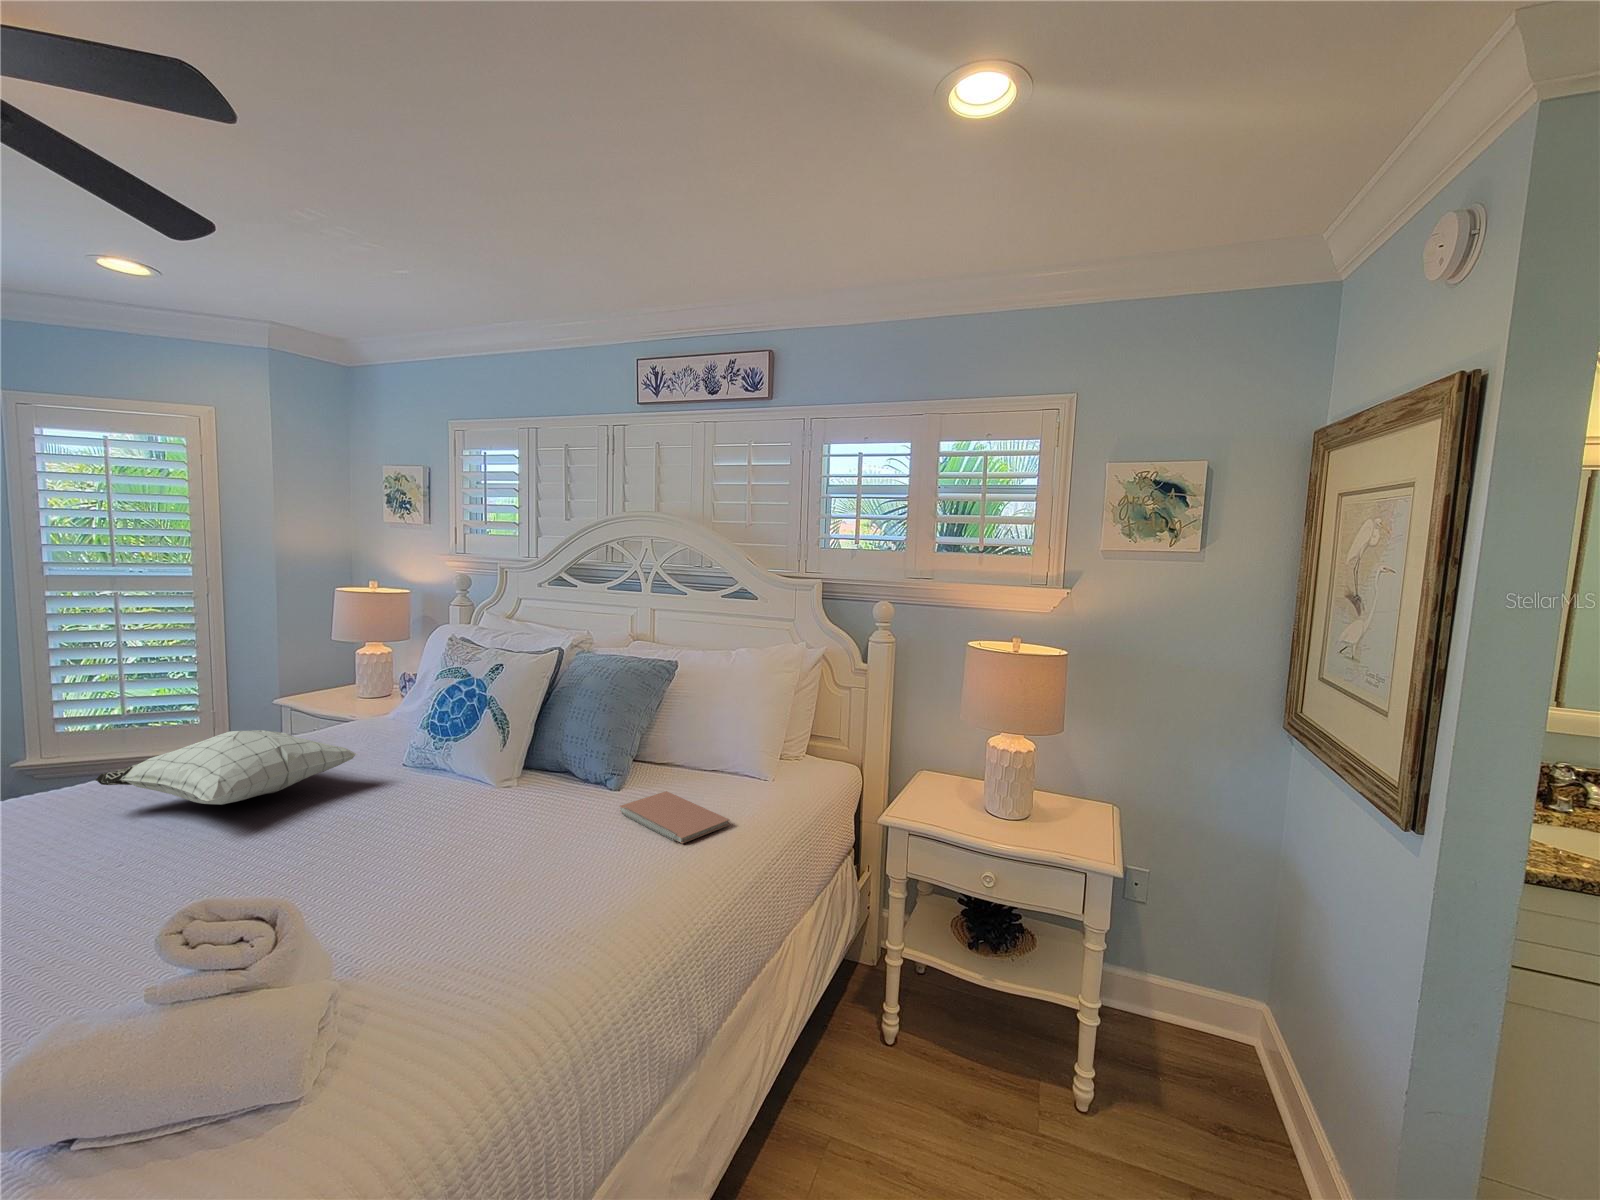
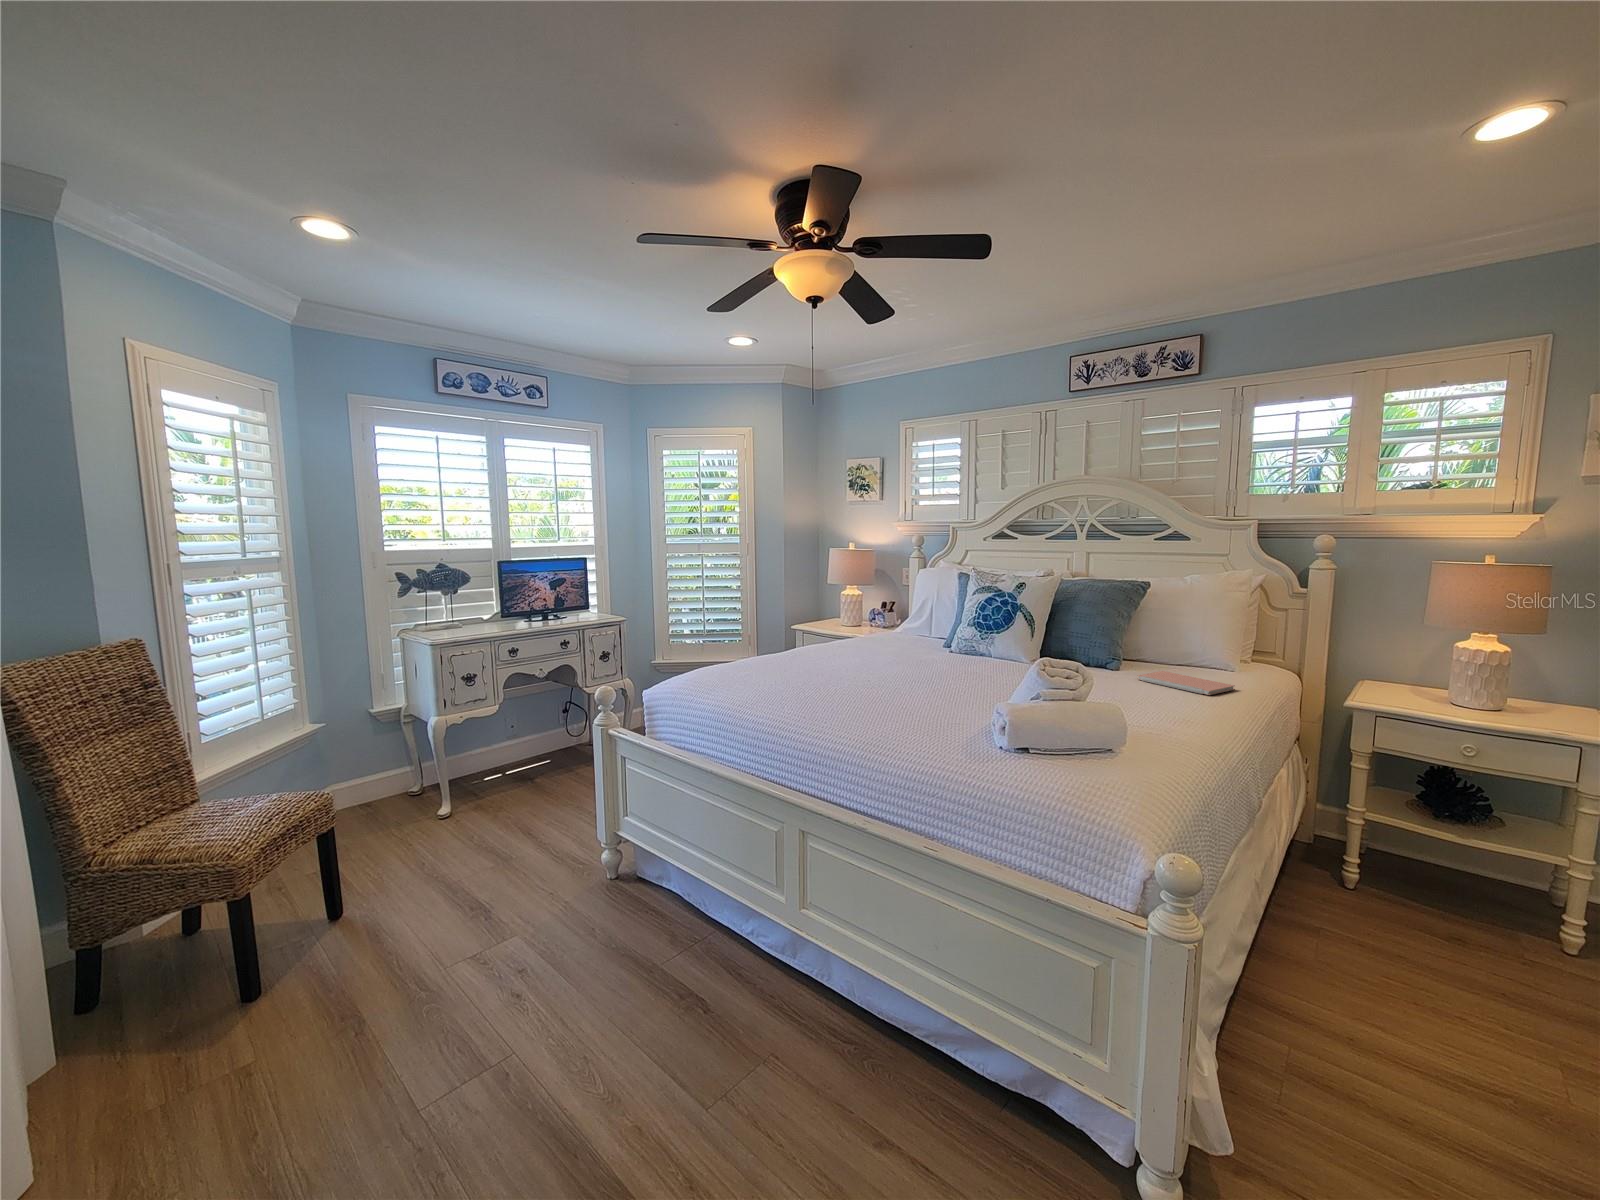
pillow: present [95,730,358,804] -> none [816,620,938,662]

